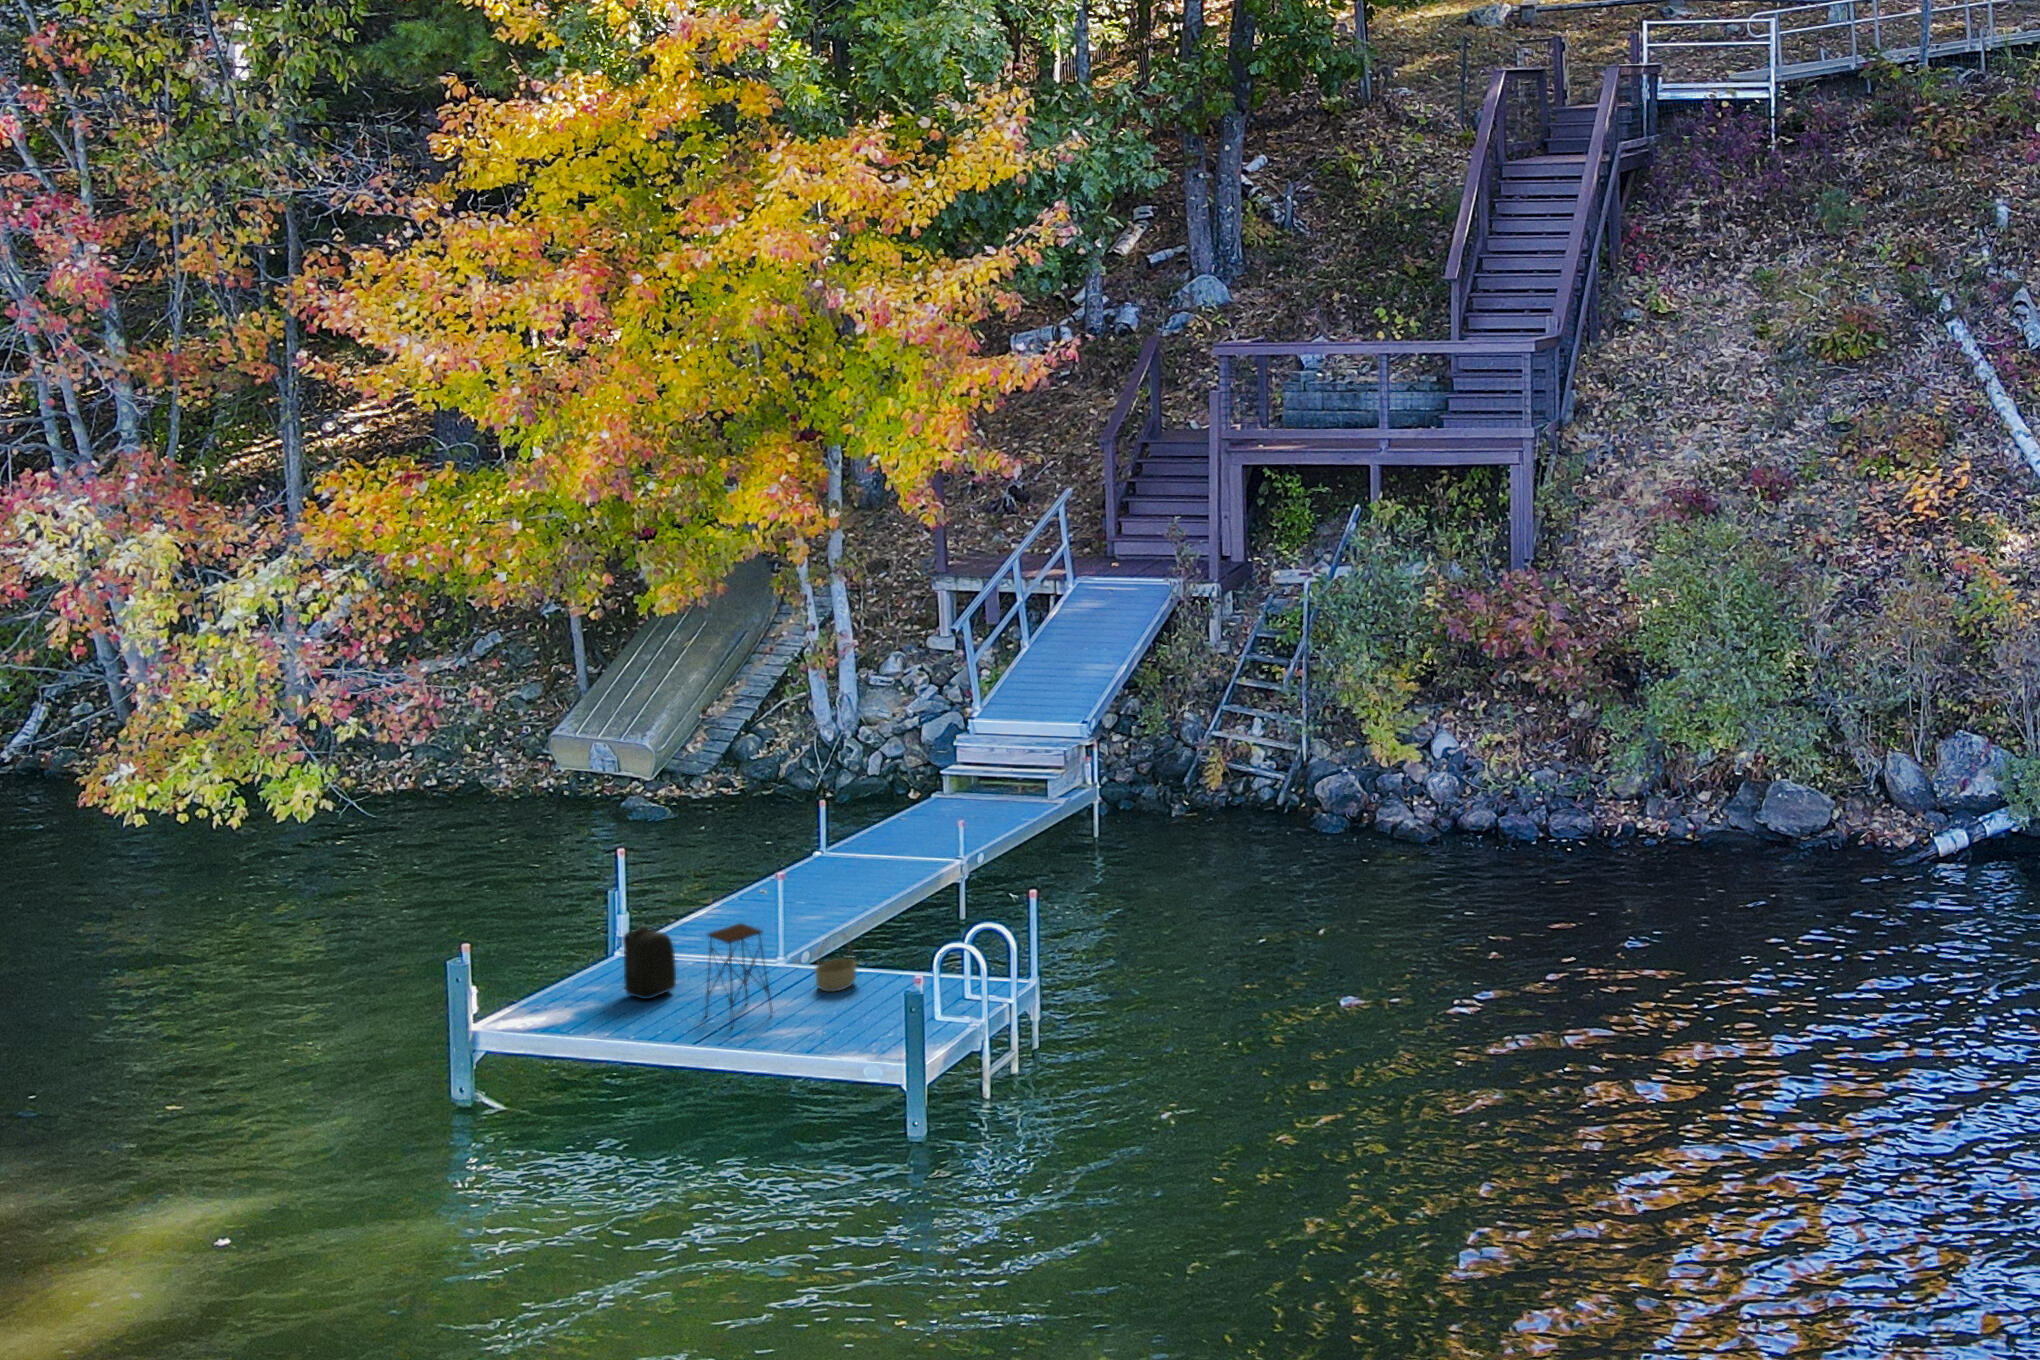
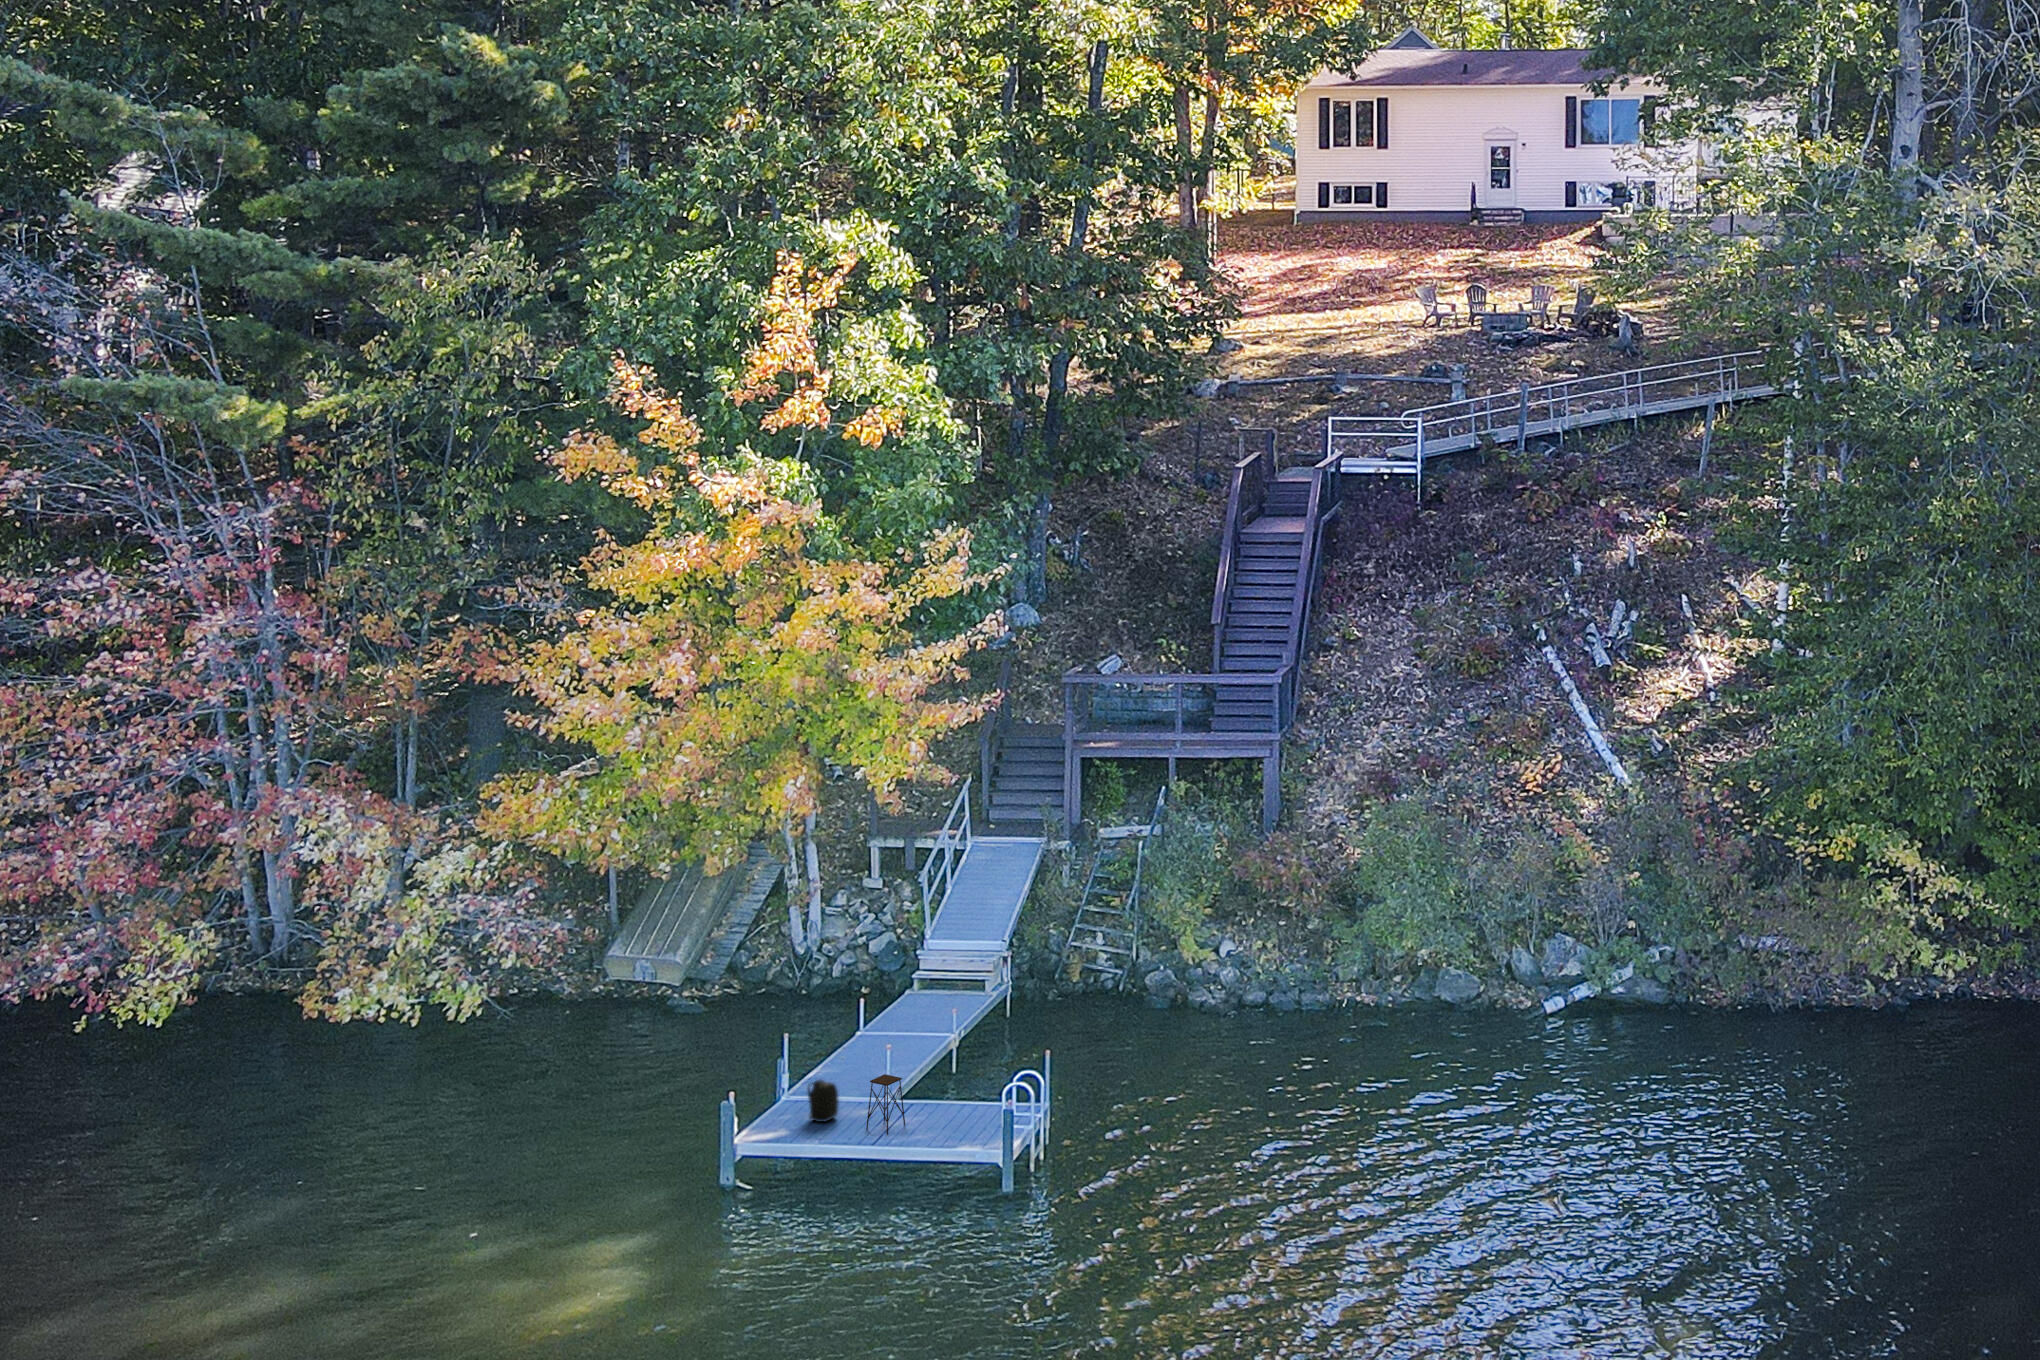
basket: present [815,933,856,992] -> none [918,1079,941,1114]

